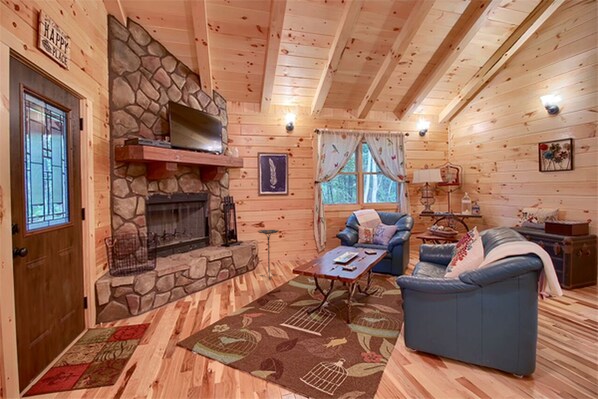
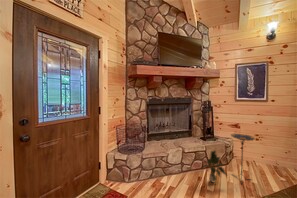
potted plant: none [230,250,257,286] -> present [204,151,226,182]

